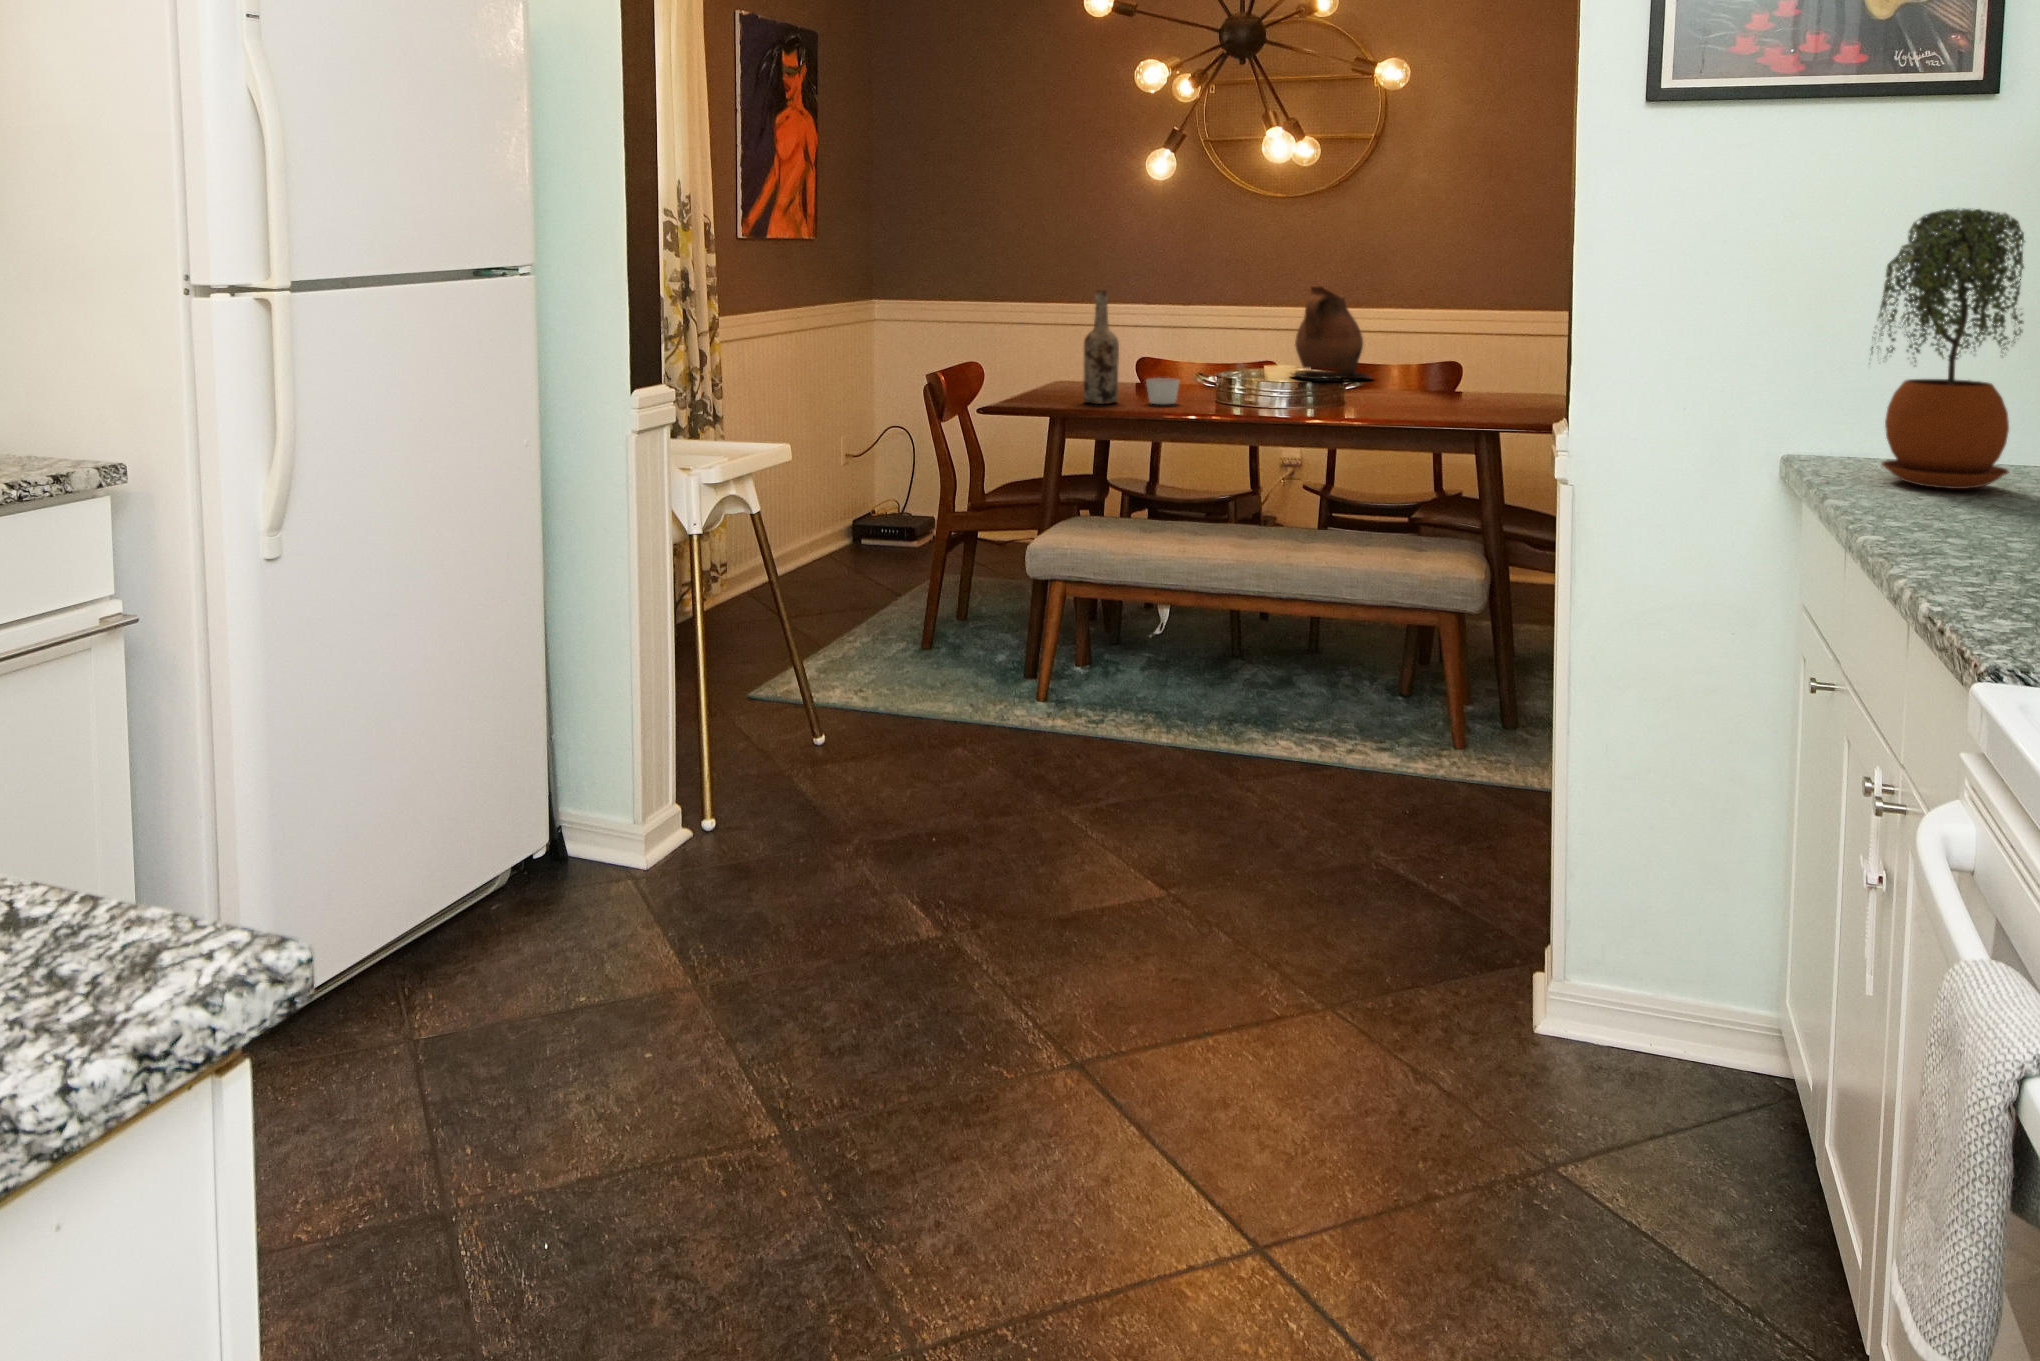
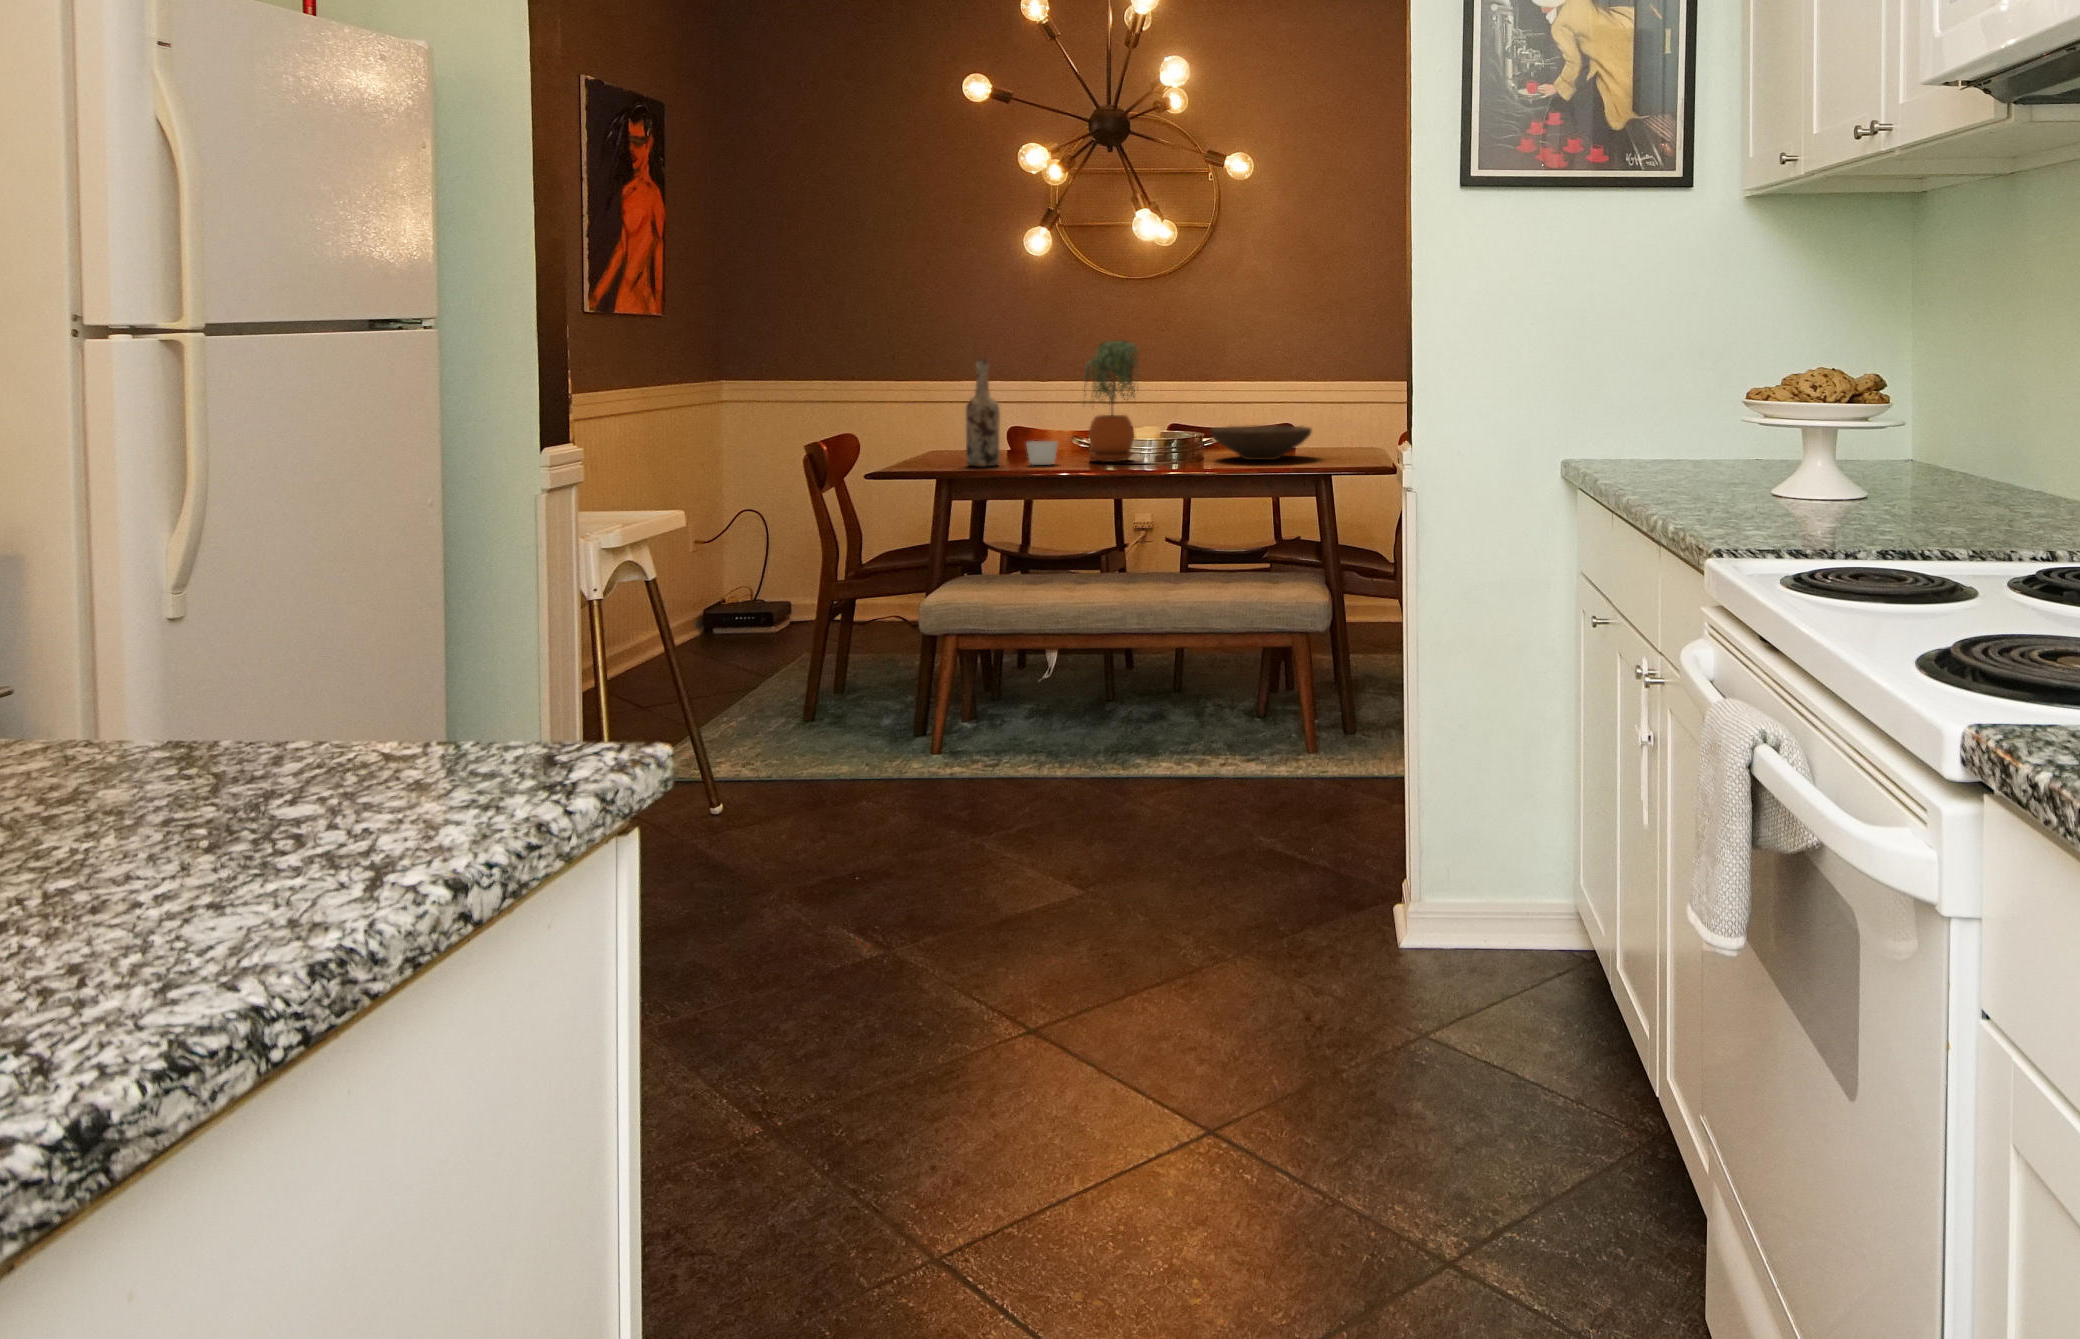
potted plant: present [1869,209,2024,489] -> present [1084,341,1138,462]
ceramic pitcher: present [1293,286,1374,379] -> none [1146,356,1225,442]
wooden bowl: none [1350,367,1470,408] -> present [1211,425,1312,460]

